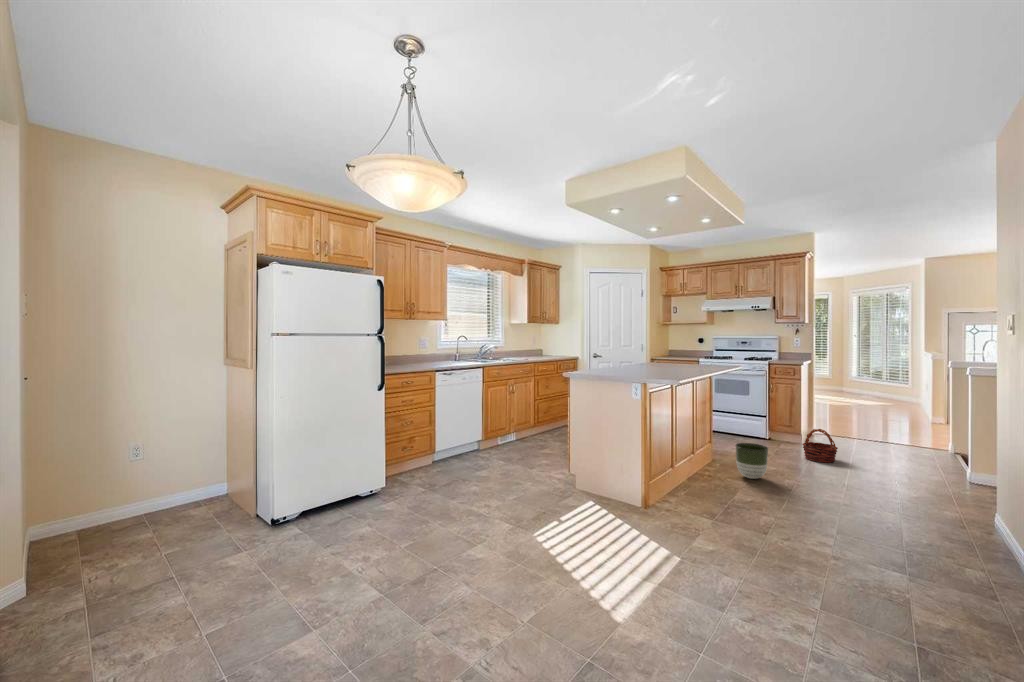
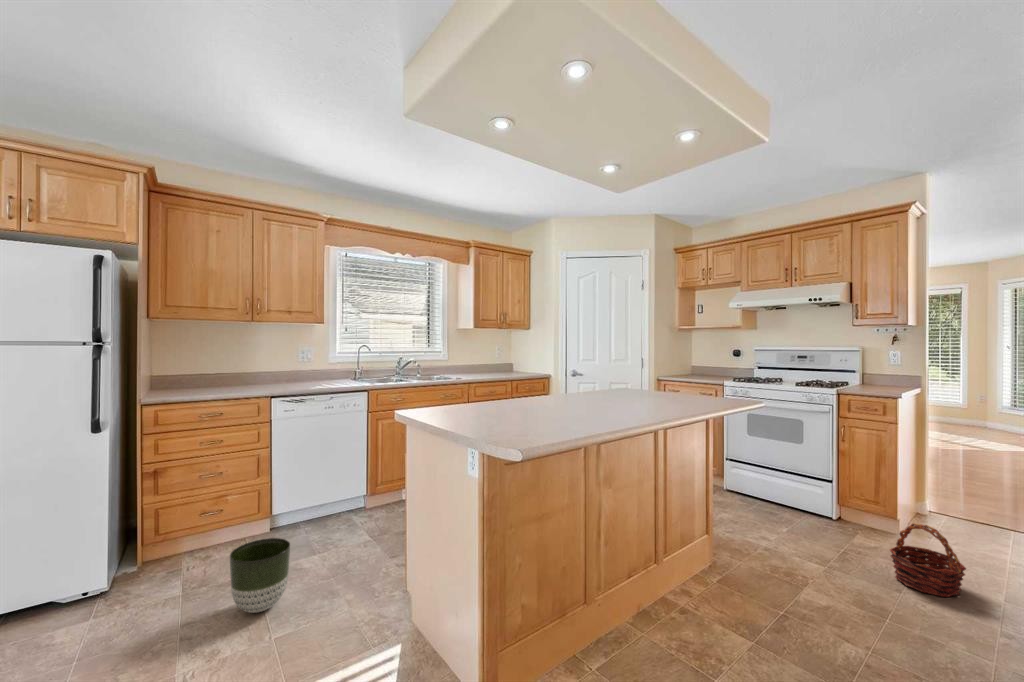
planter: present [736,443,768,479] -> present [230,538,290,613]

